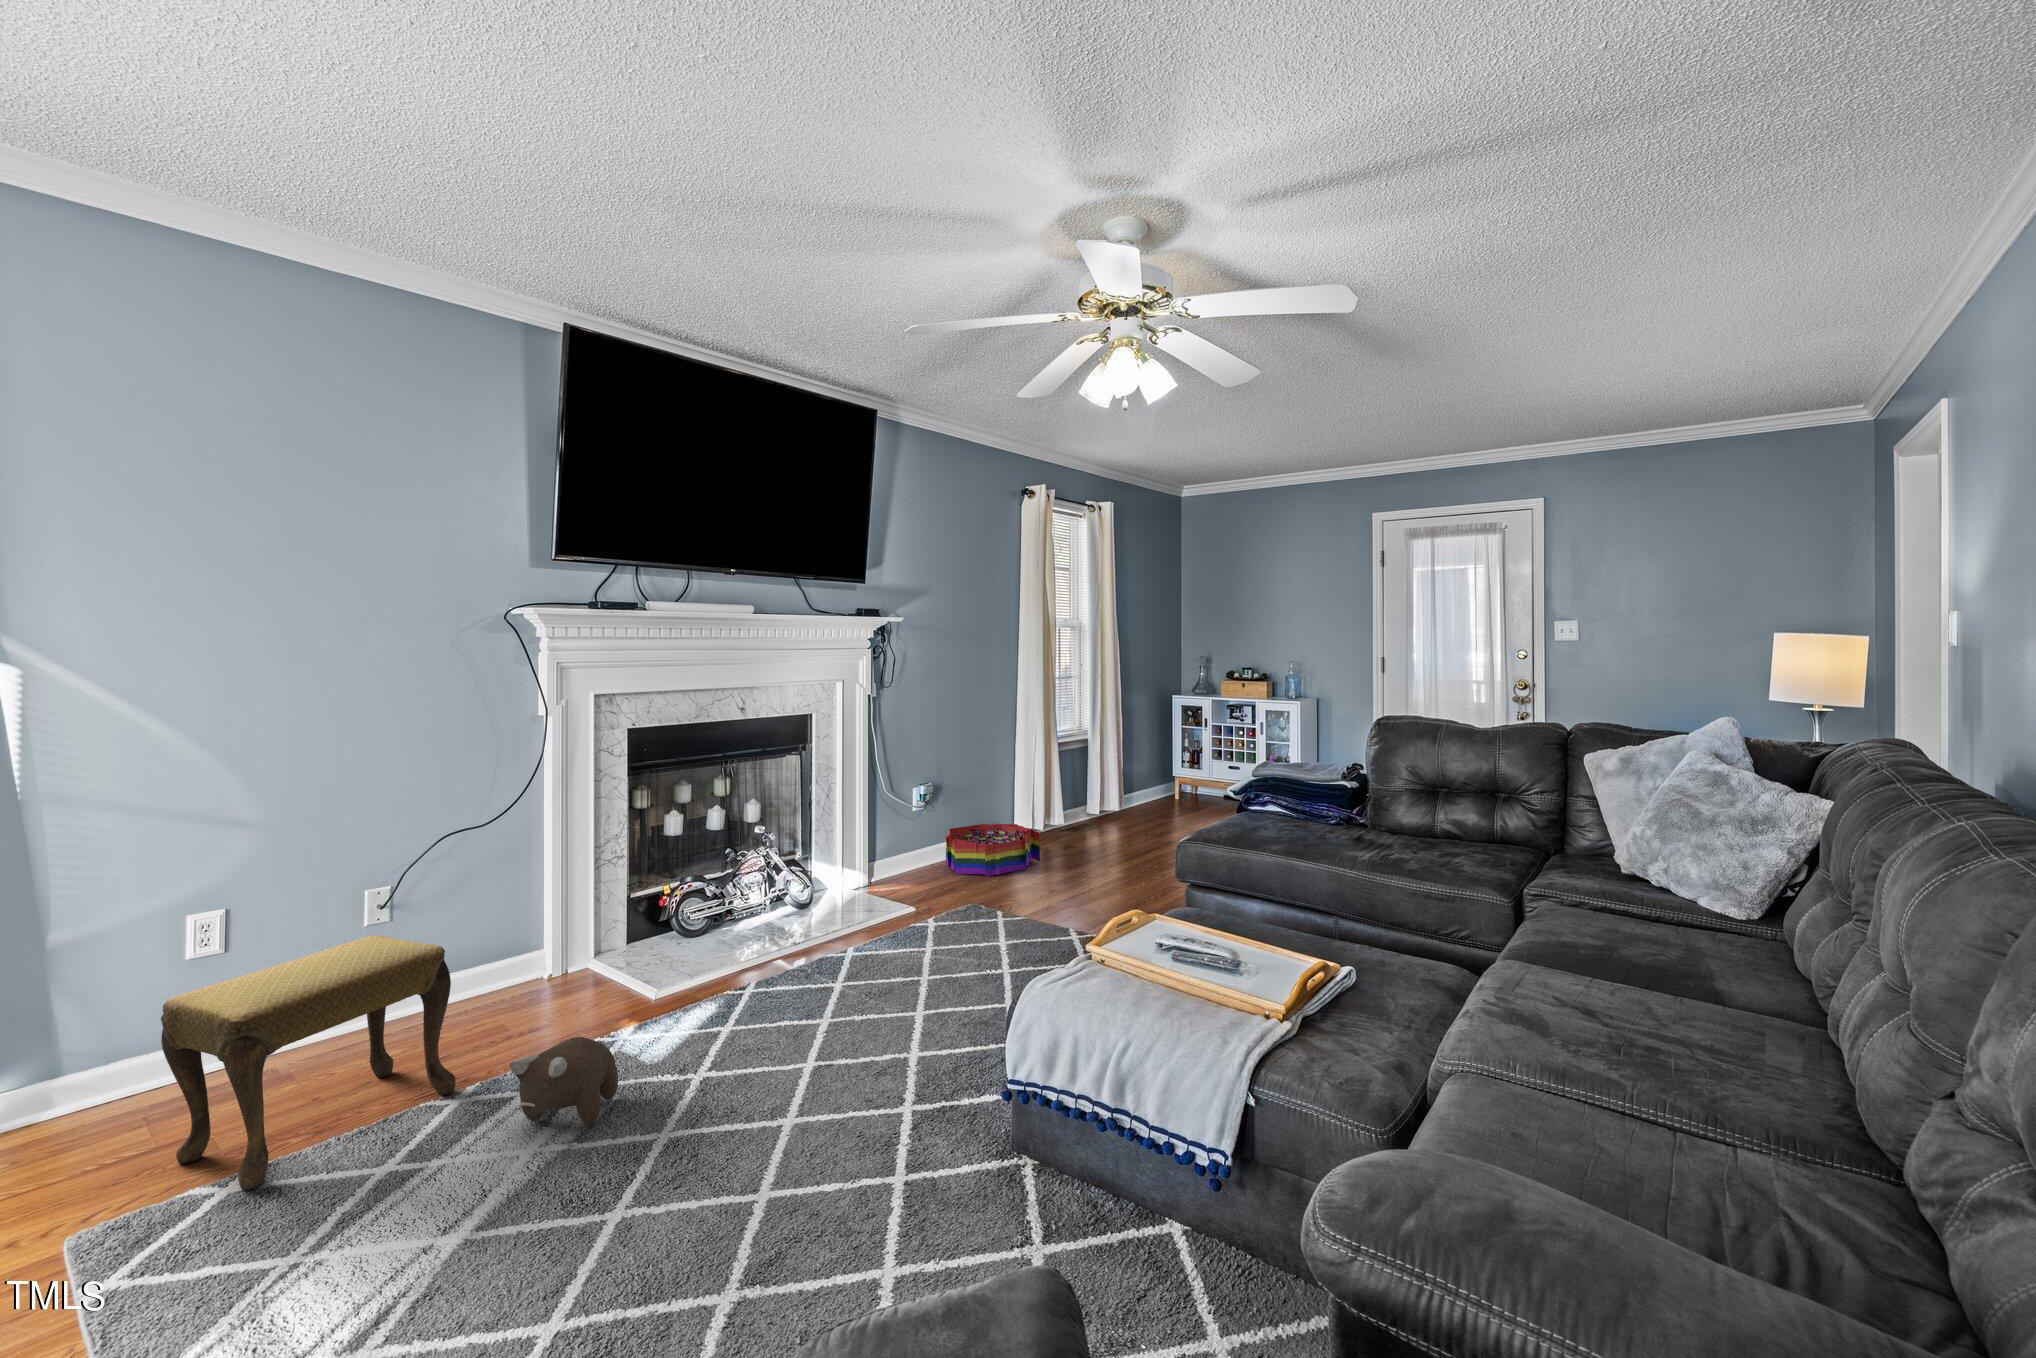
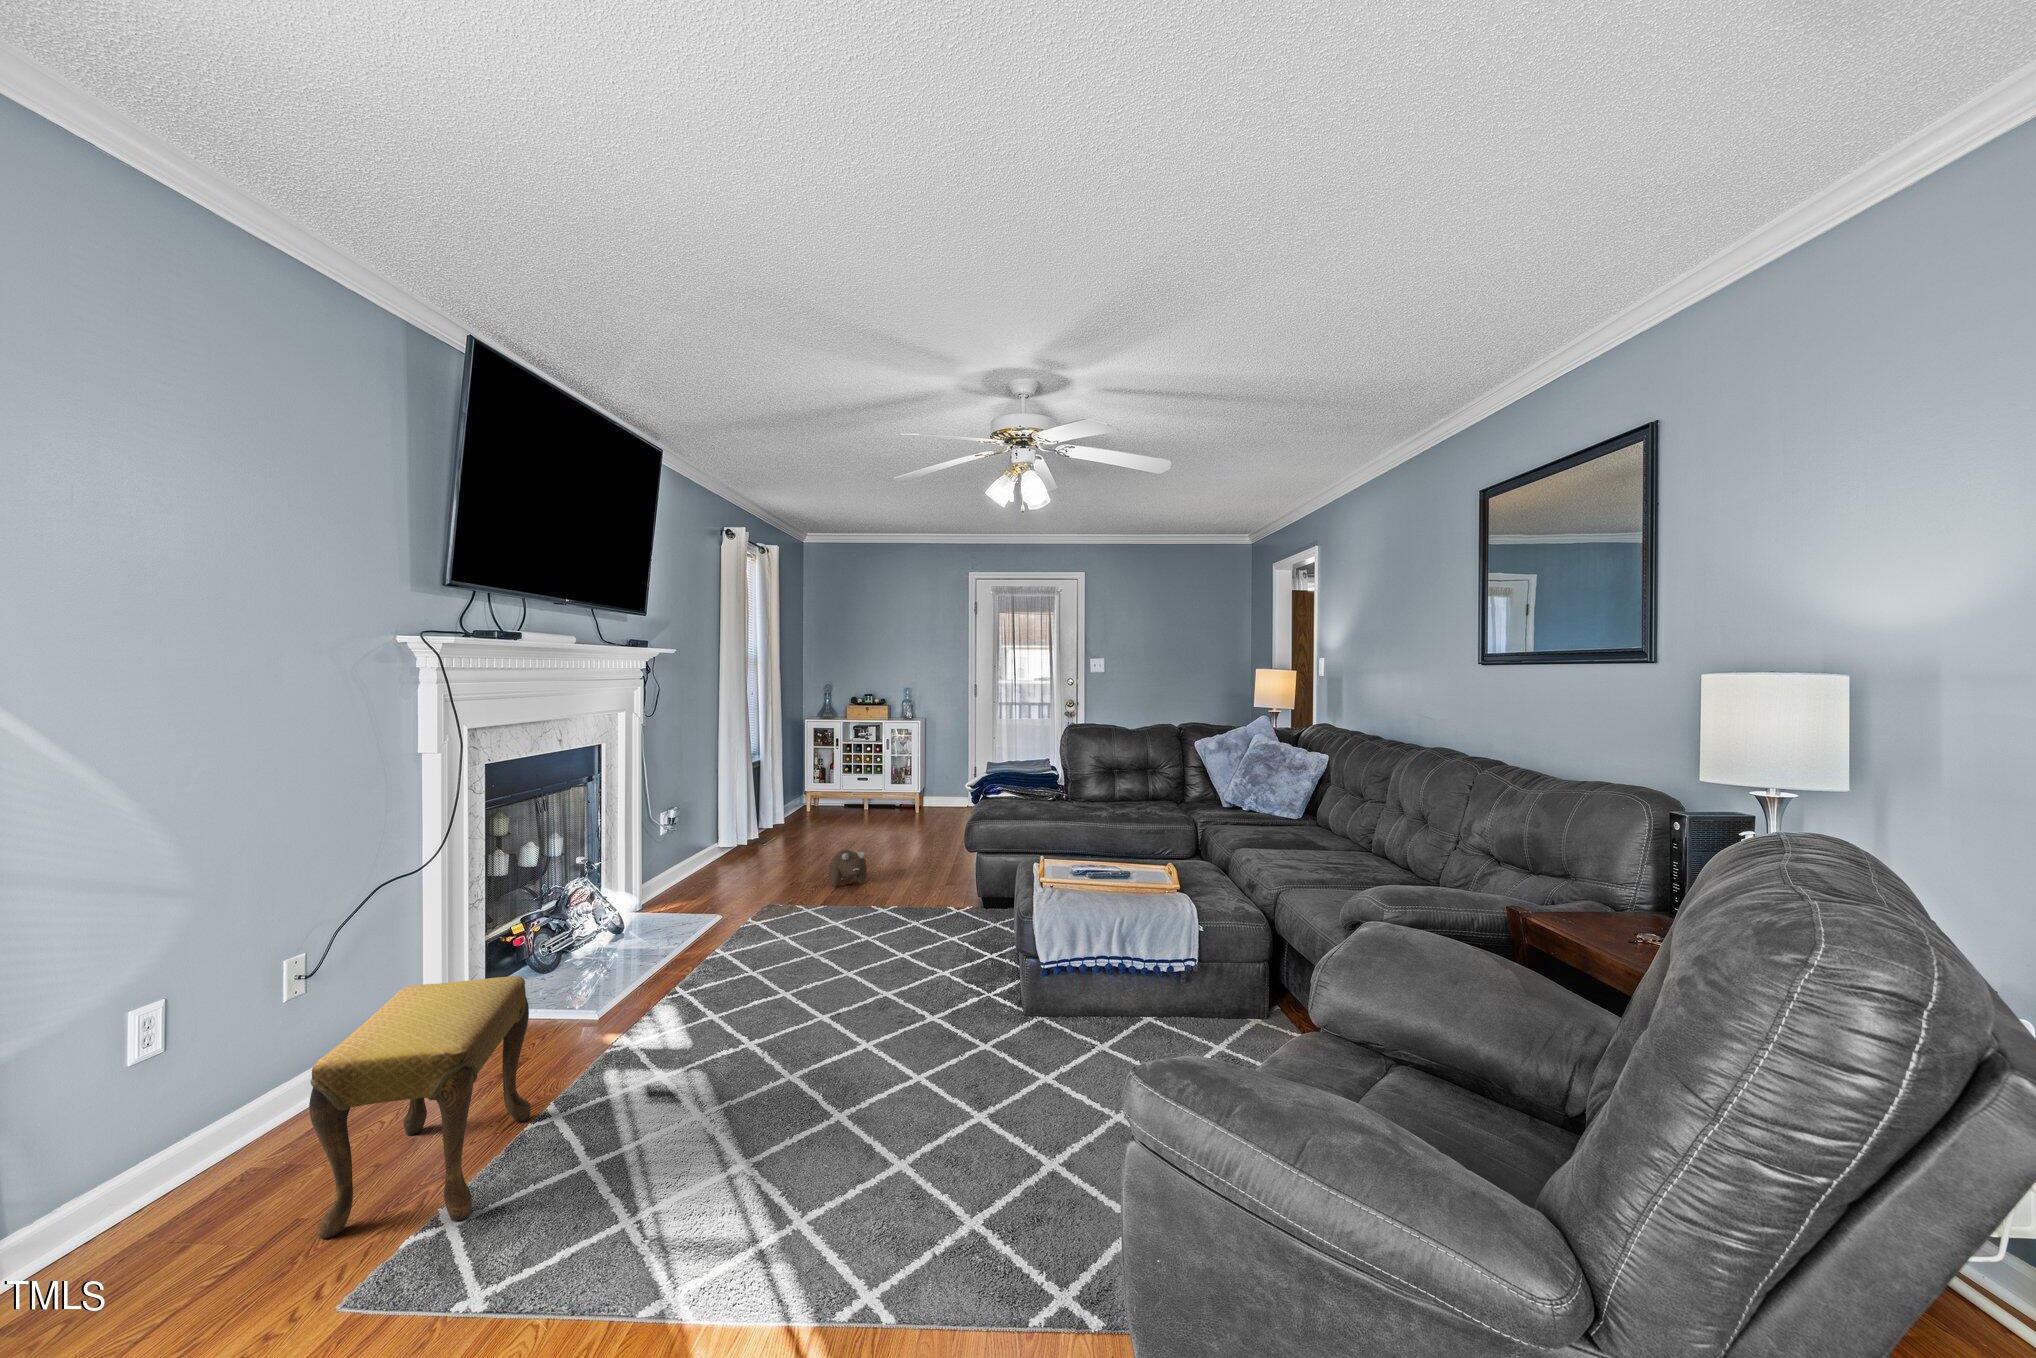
storage bin: present [946,823,1040,877] -> none [687,839,777,888]
plush toy: present [509,1037,618,1125] -> present [829,850,867,887]

